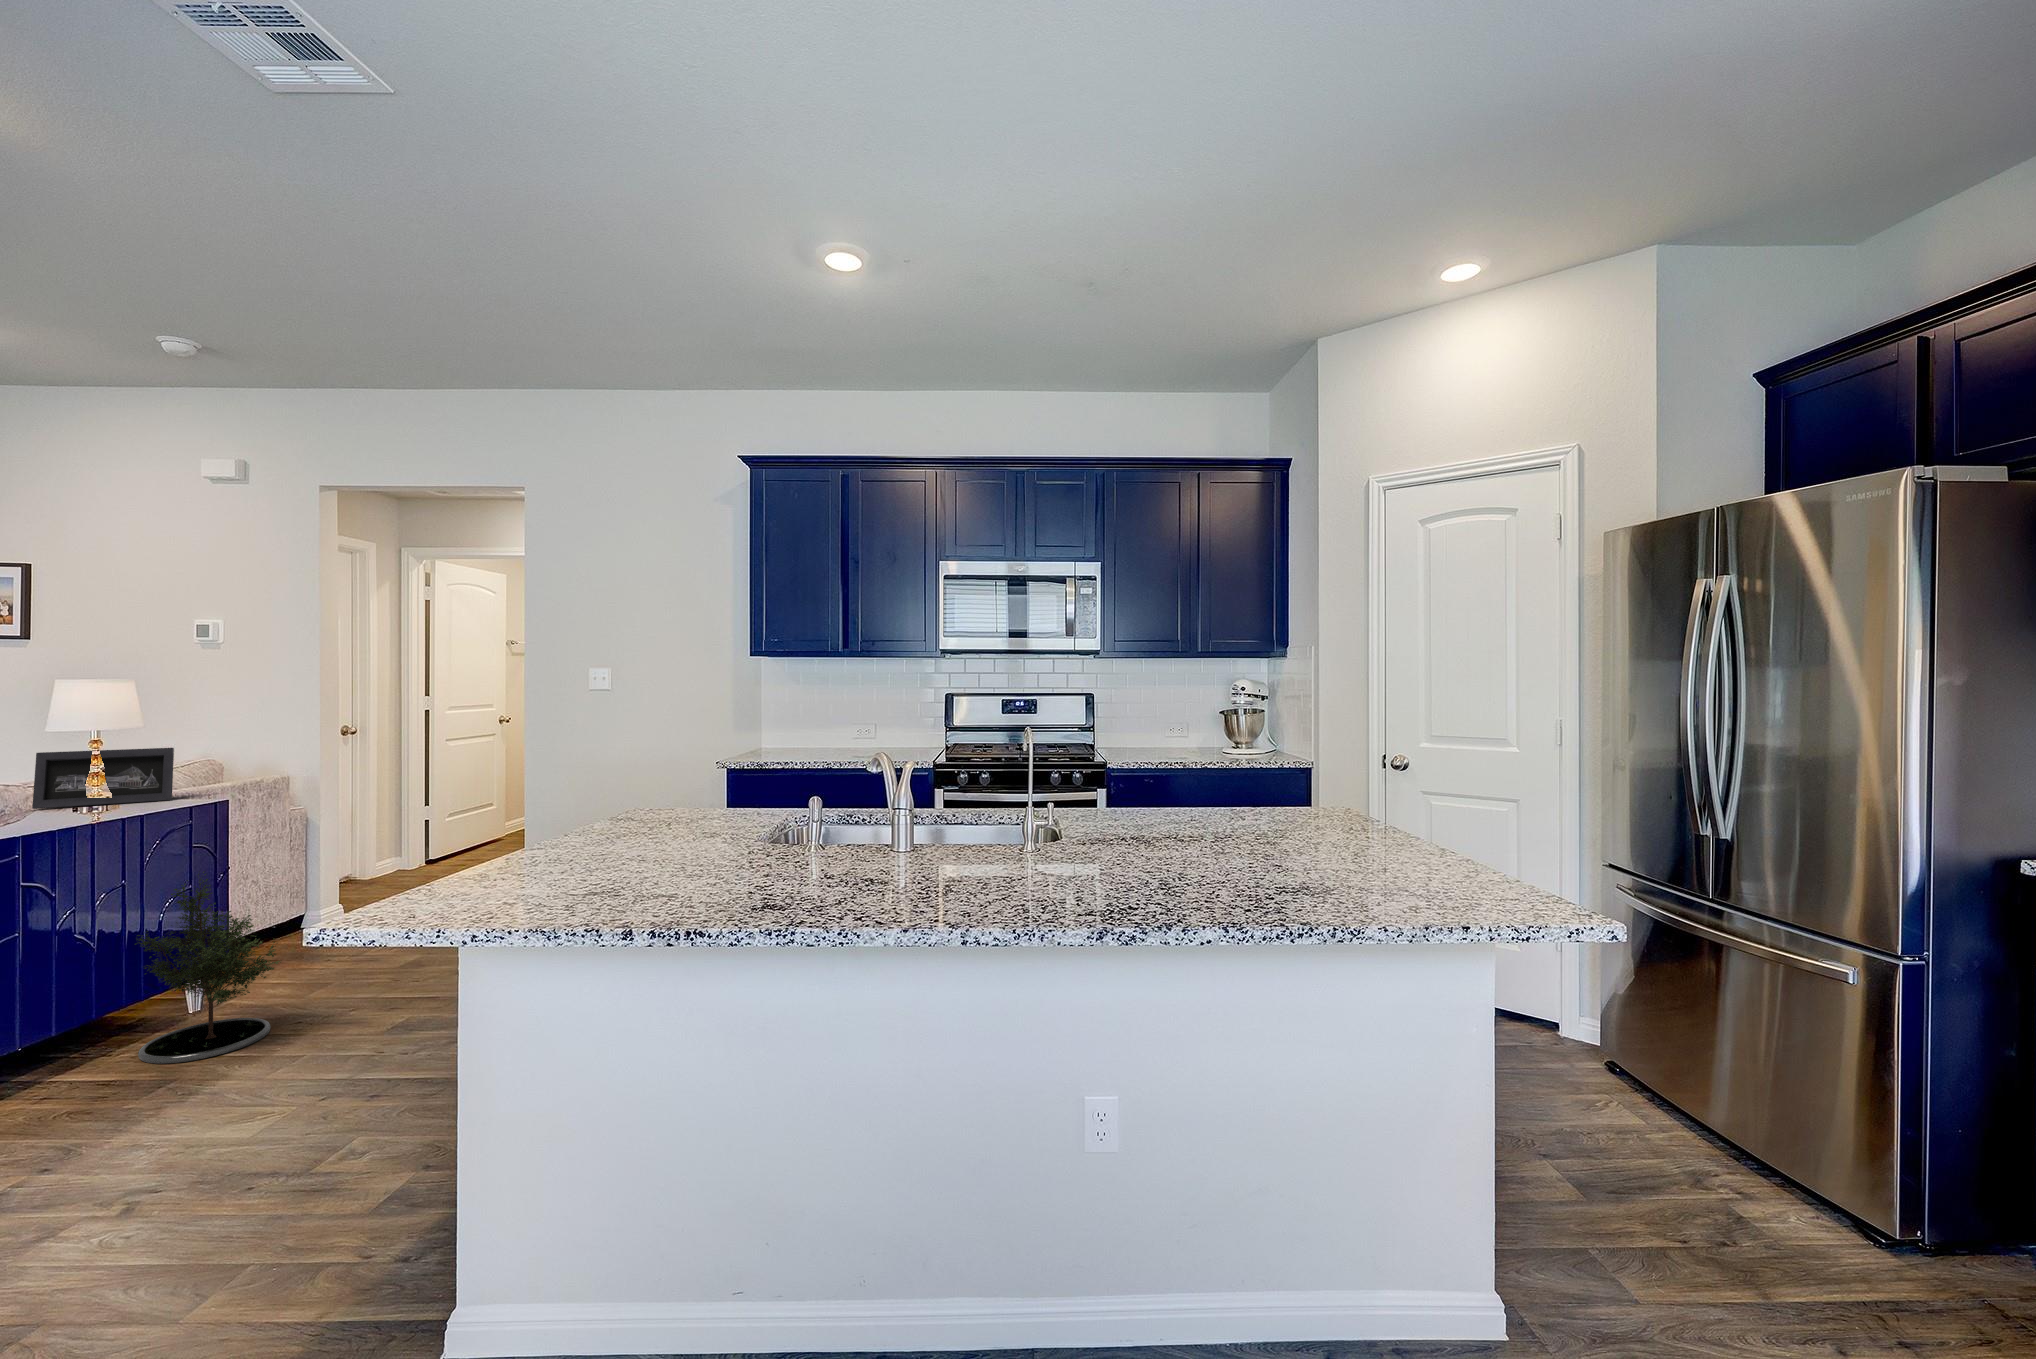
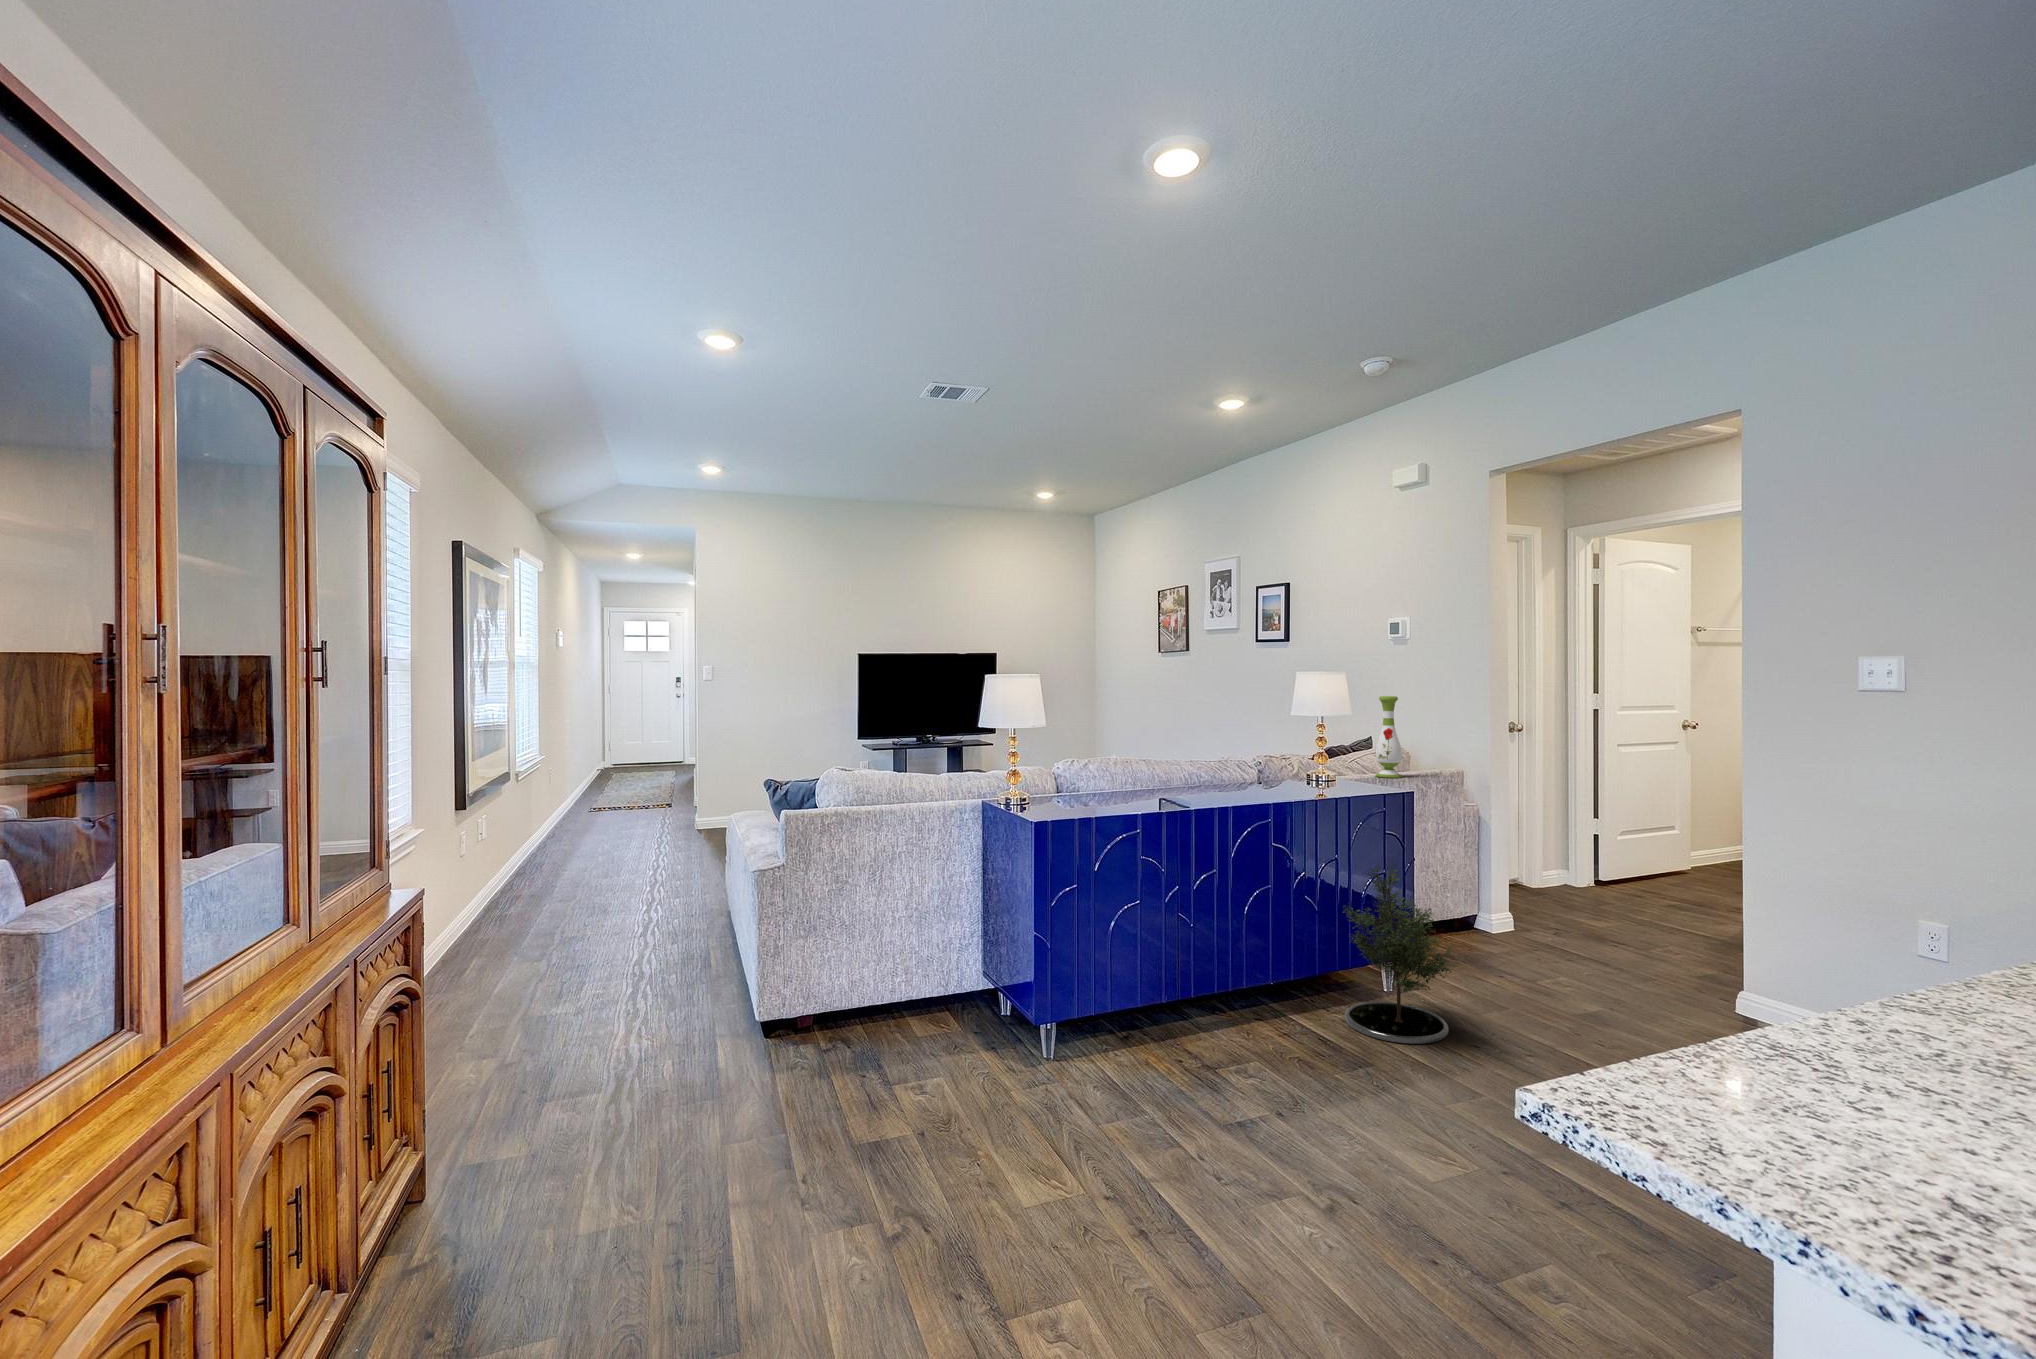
vase: none [177,706,214,793] -> present [1375,696,1402,778]
picture frame: present [32,748,174,809] -> none [1281,732,1373,783]

